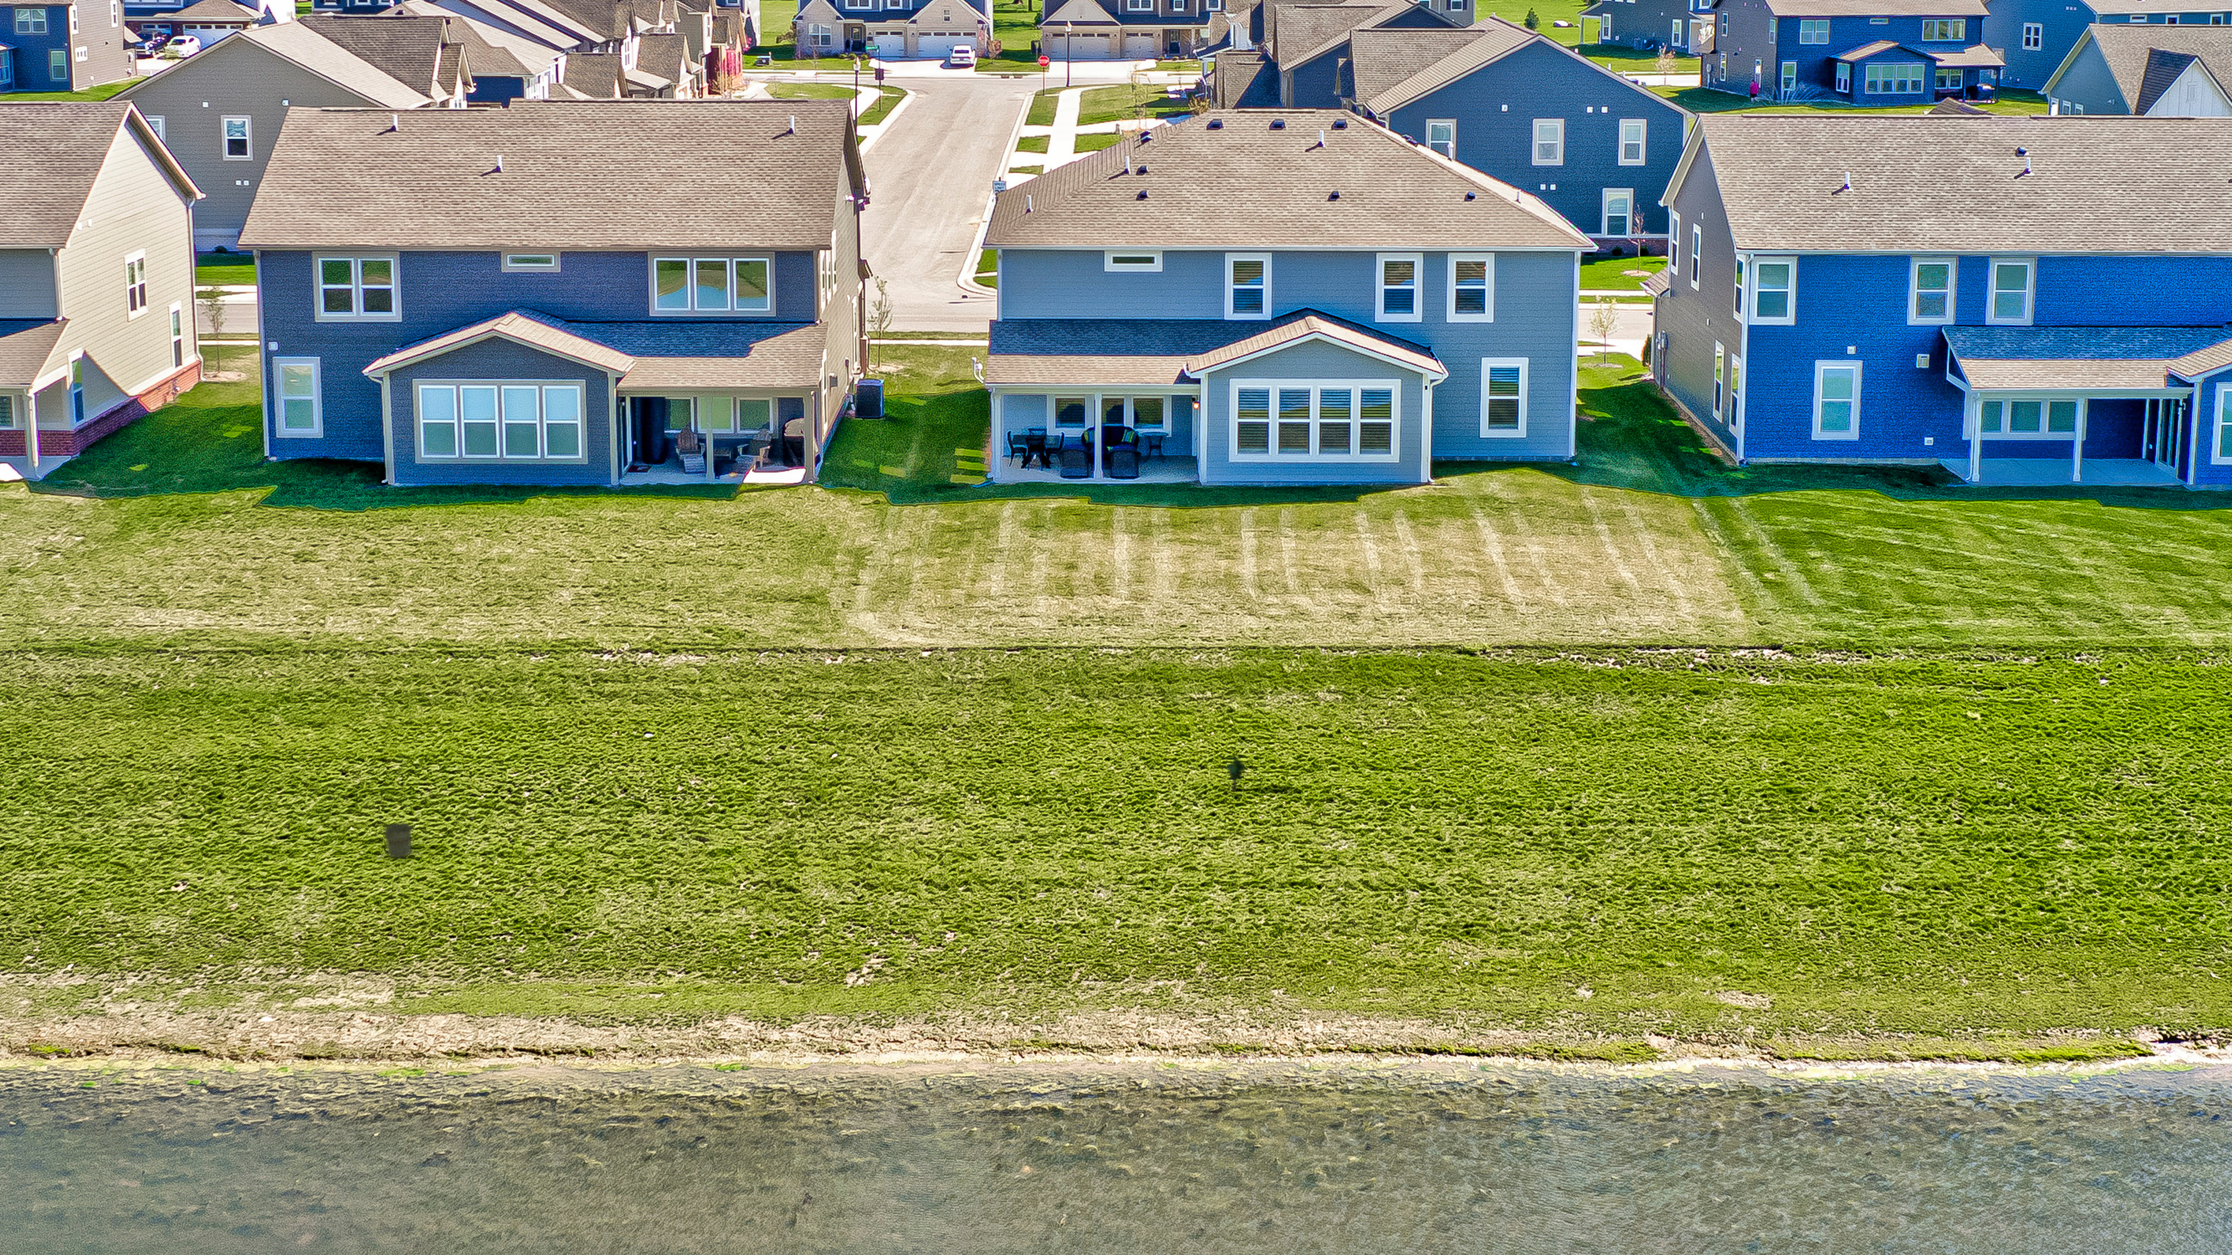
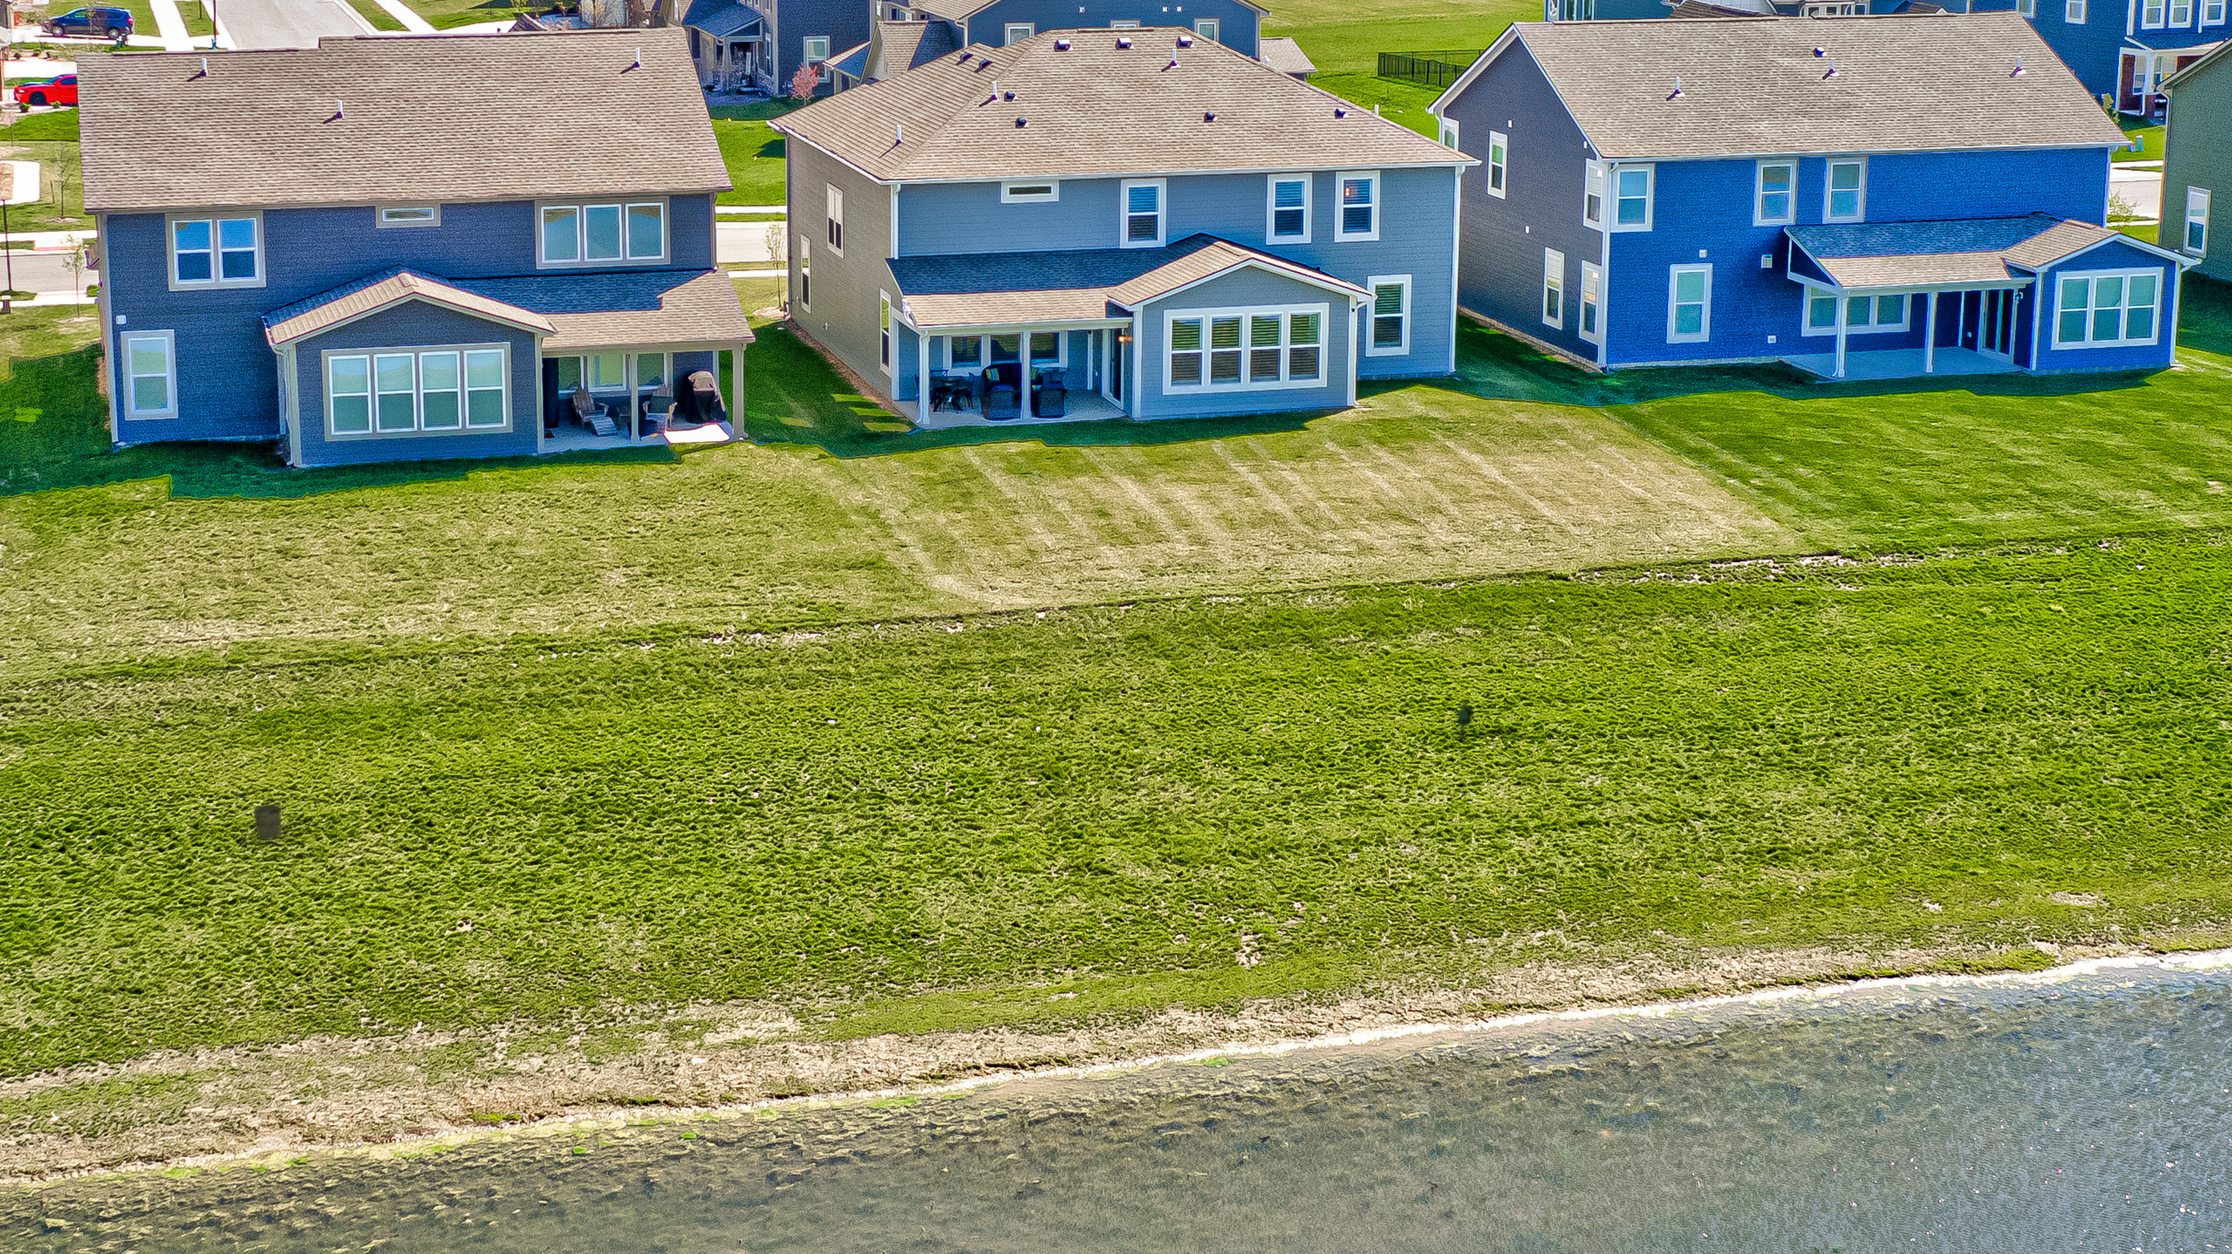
bucket: present [384,823,412,857] -> present [254,804,283,840]

